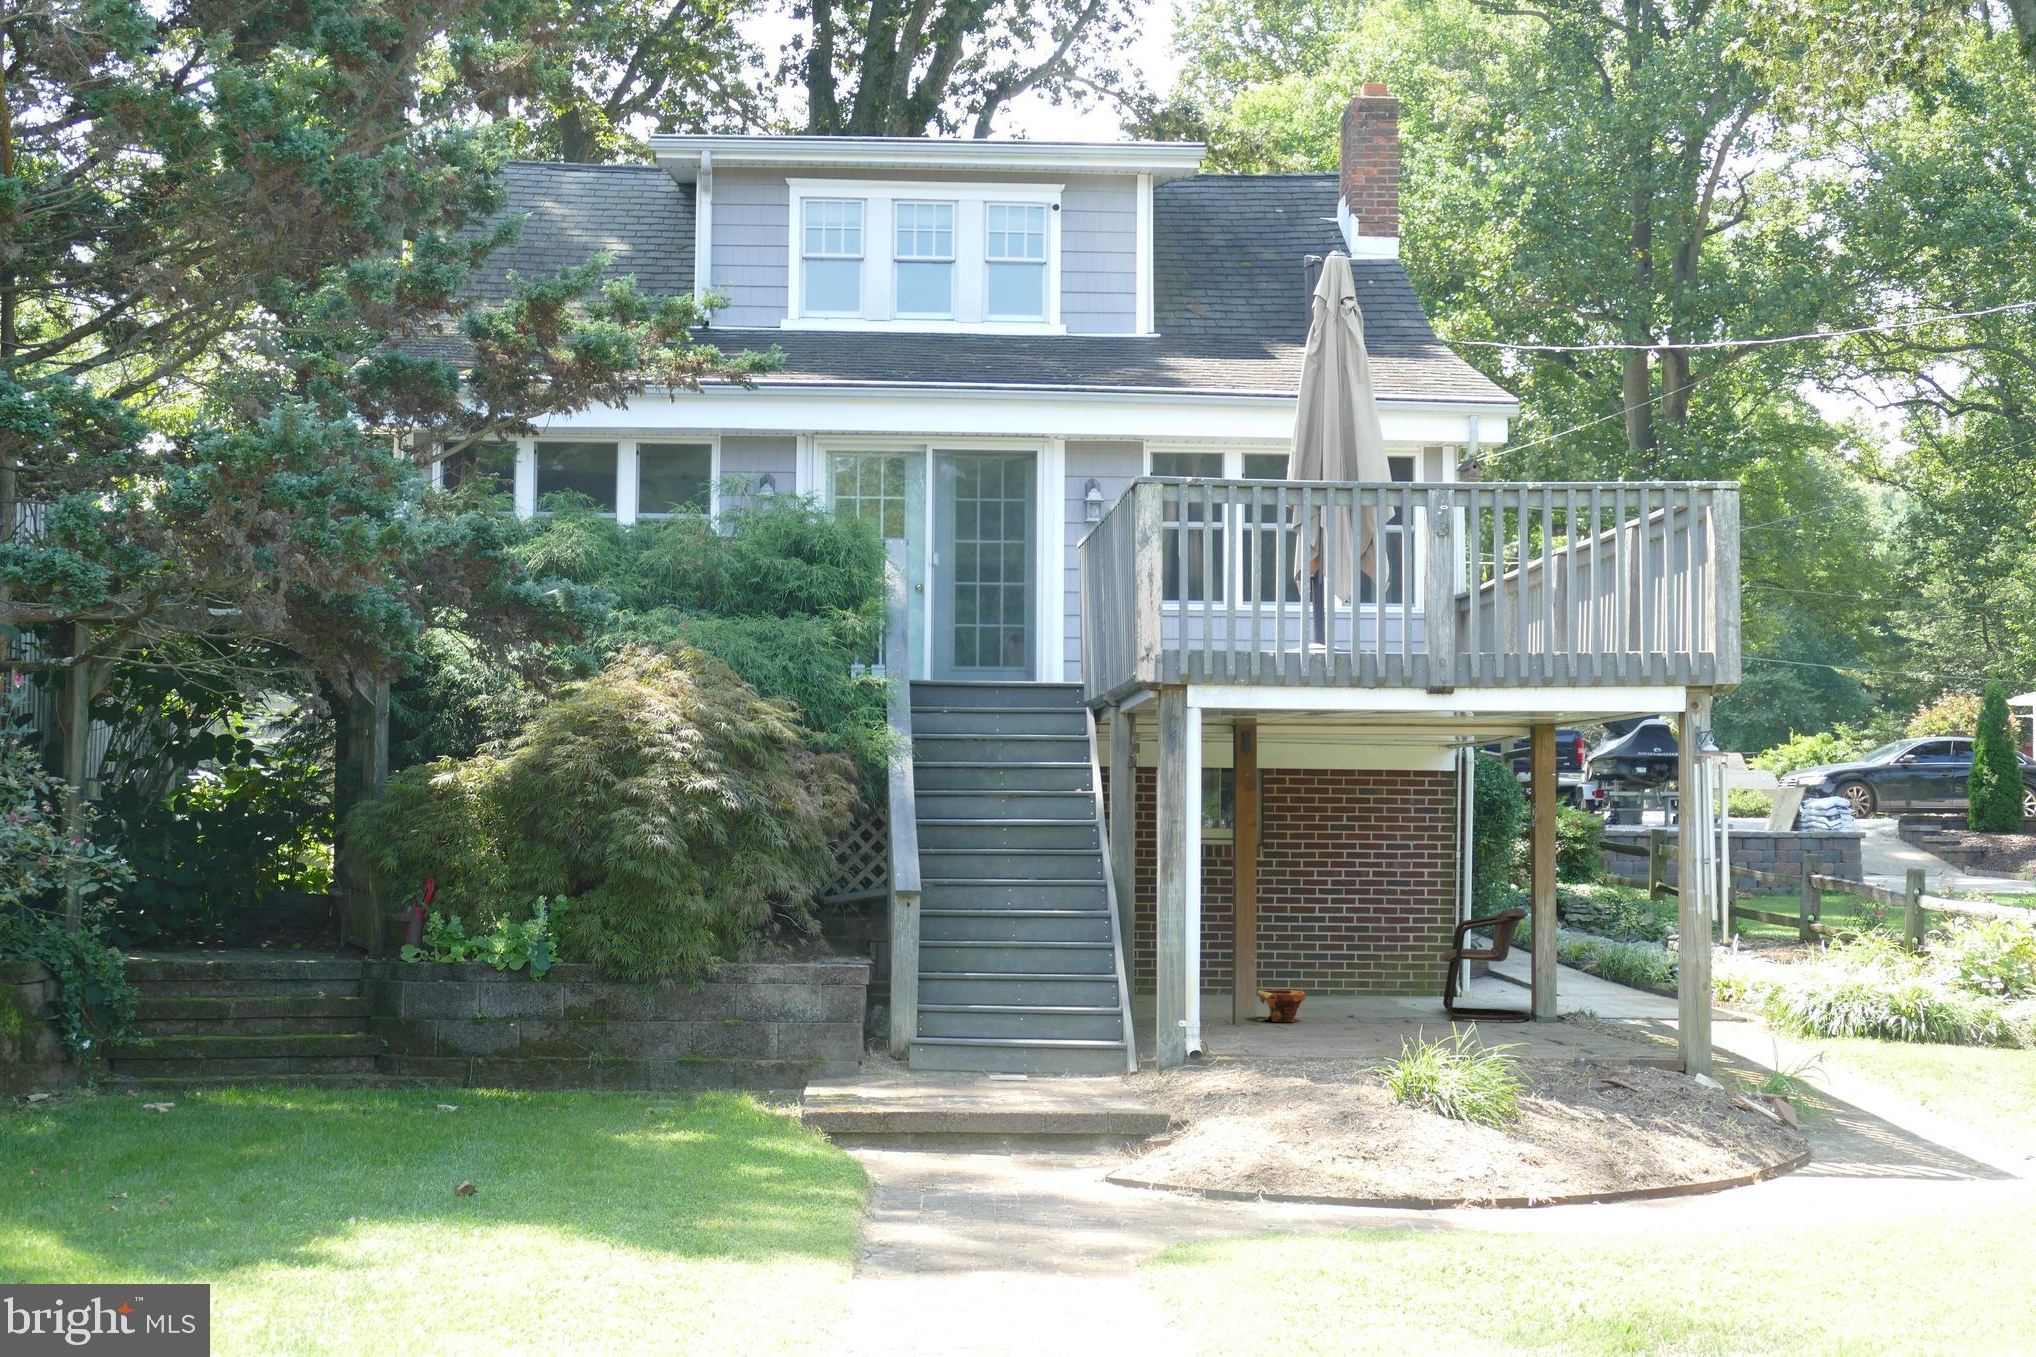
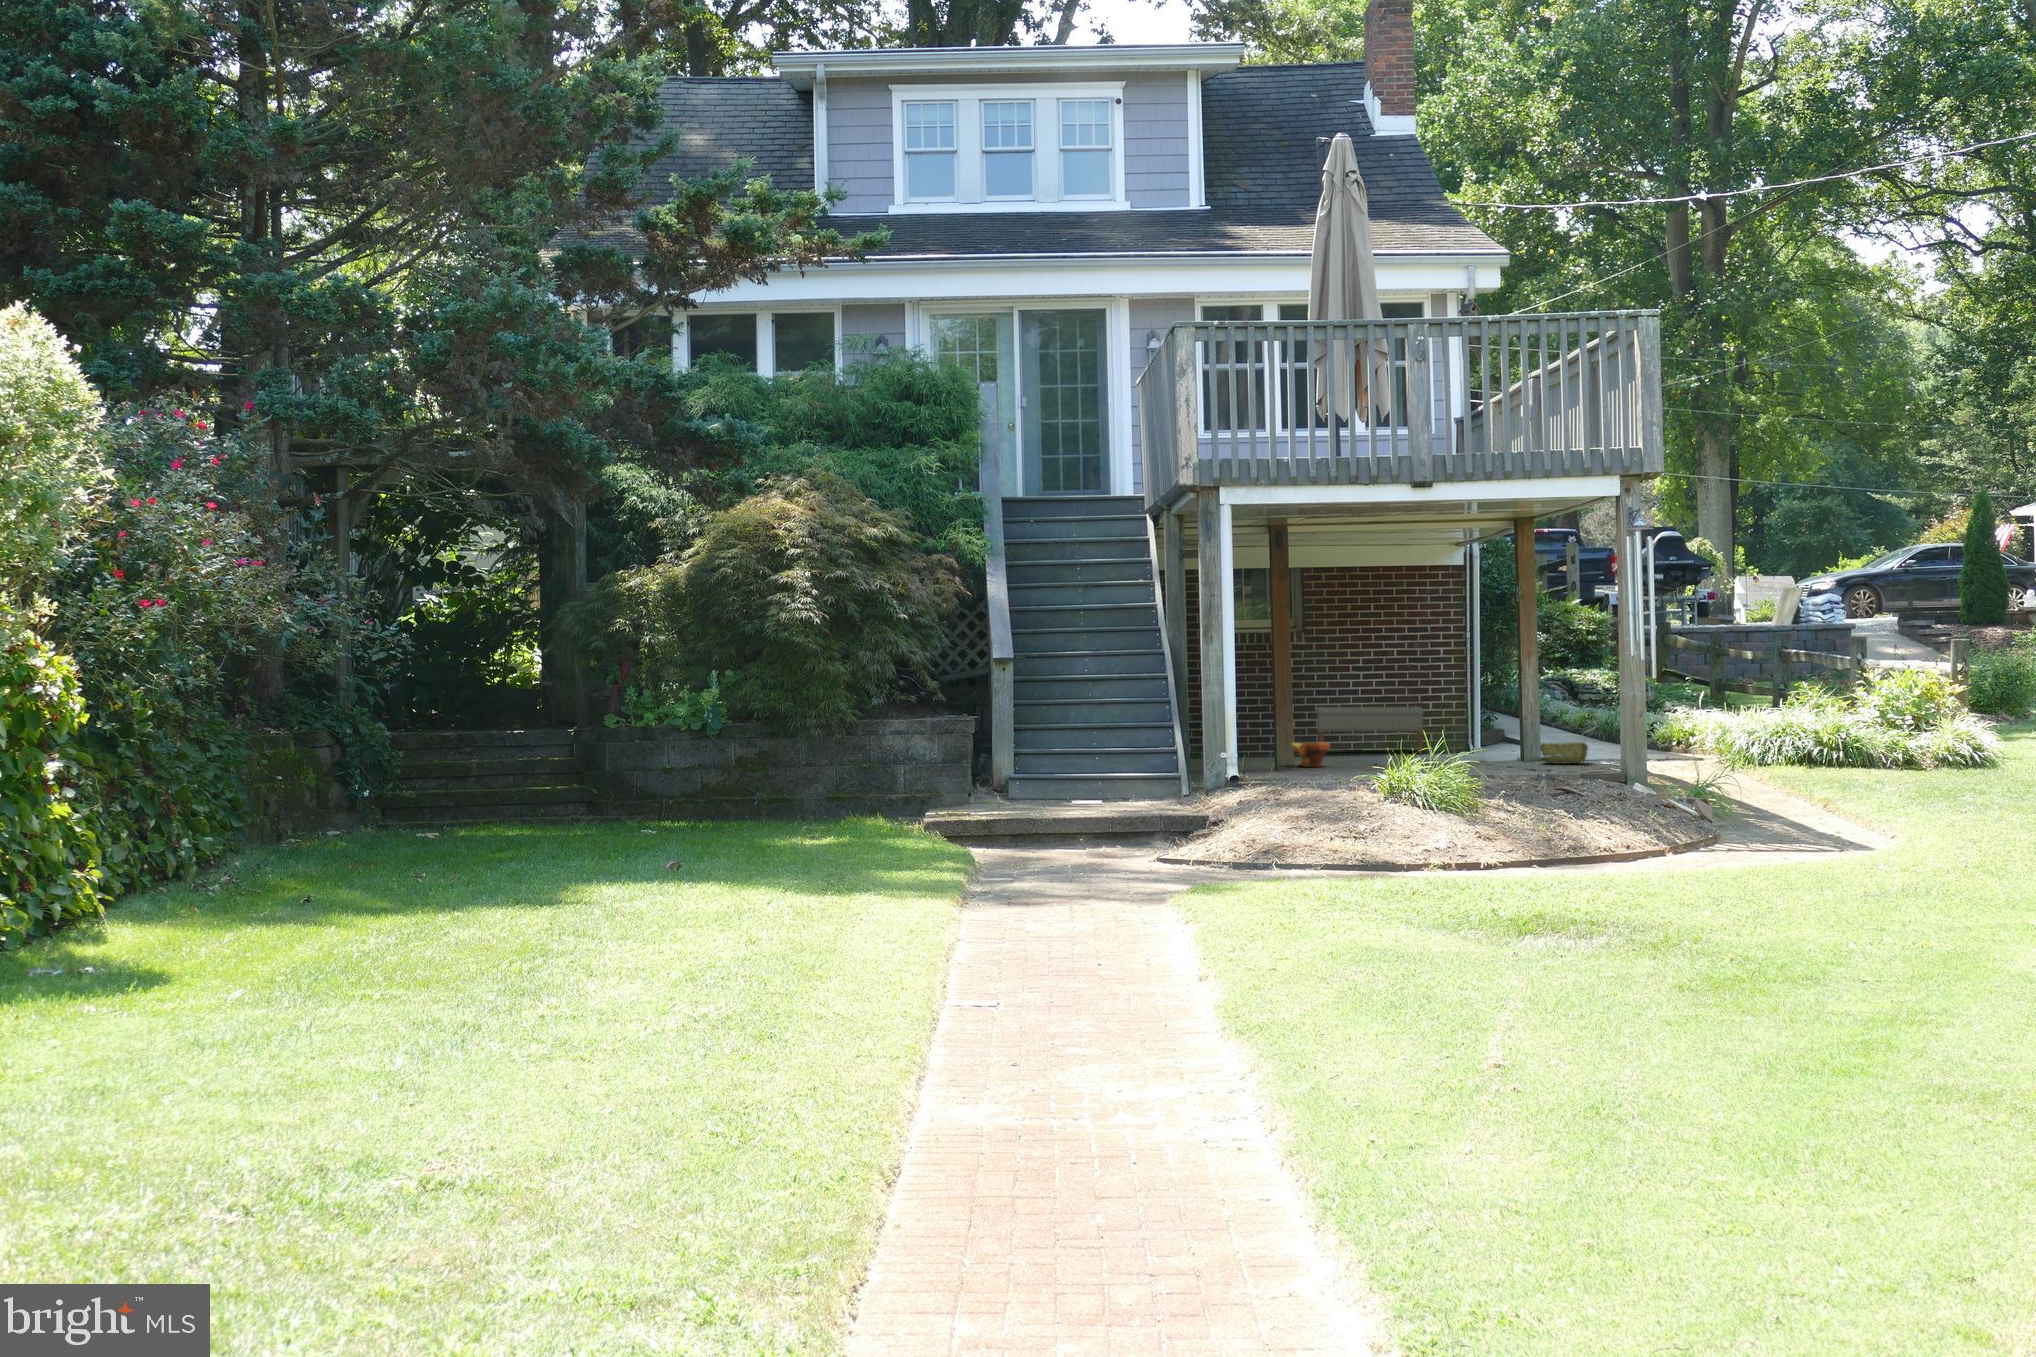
chair: present [1441,908,1530,1022] -> none [1444,672,1518,764]
bench: none [1278,934,1409,996] -> present [1316,707,1424,754]
woven basket: none [1556,998,1617,1025] -> present [1541,742,1588,764]

